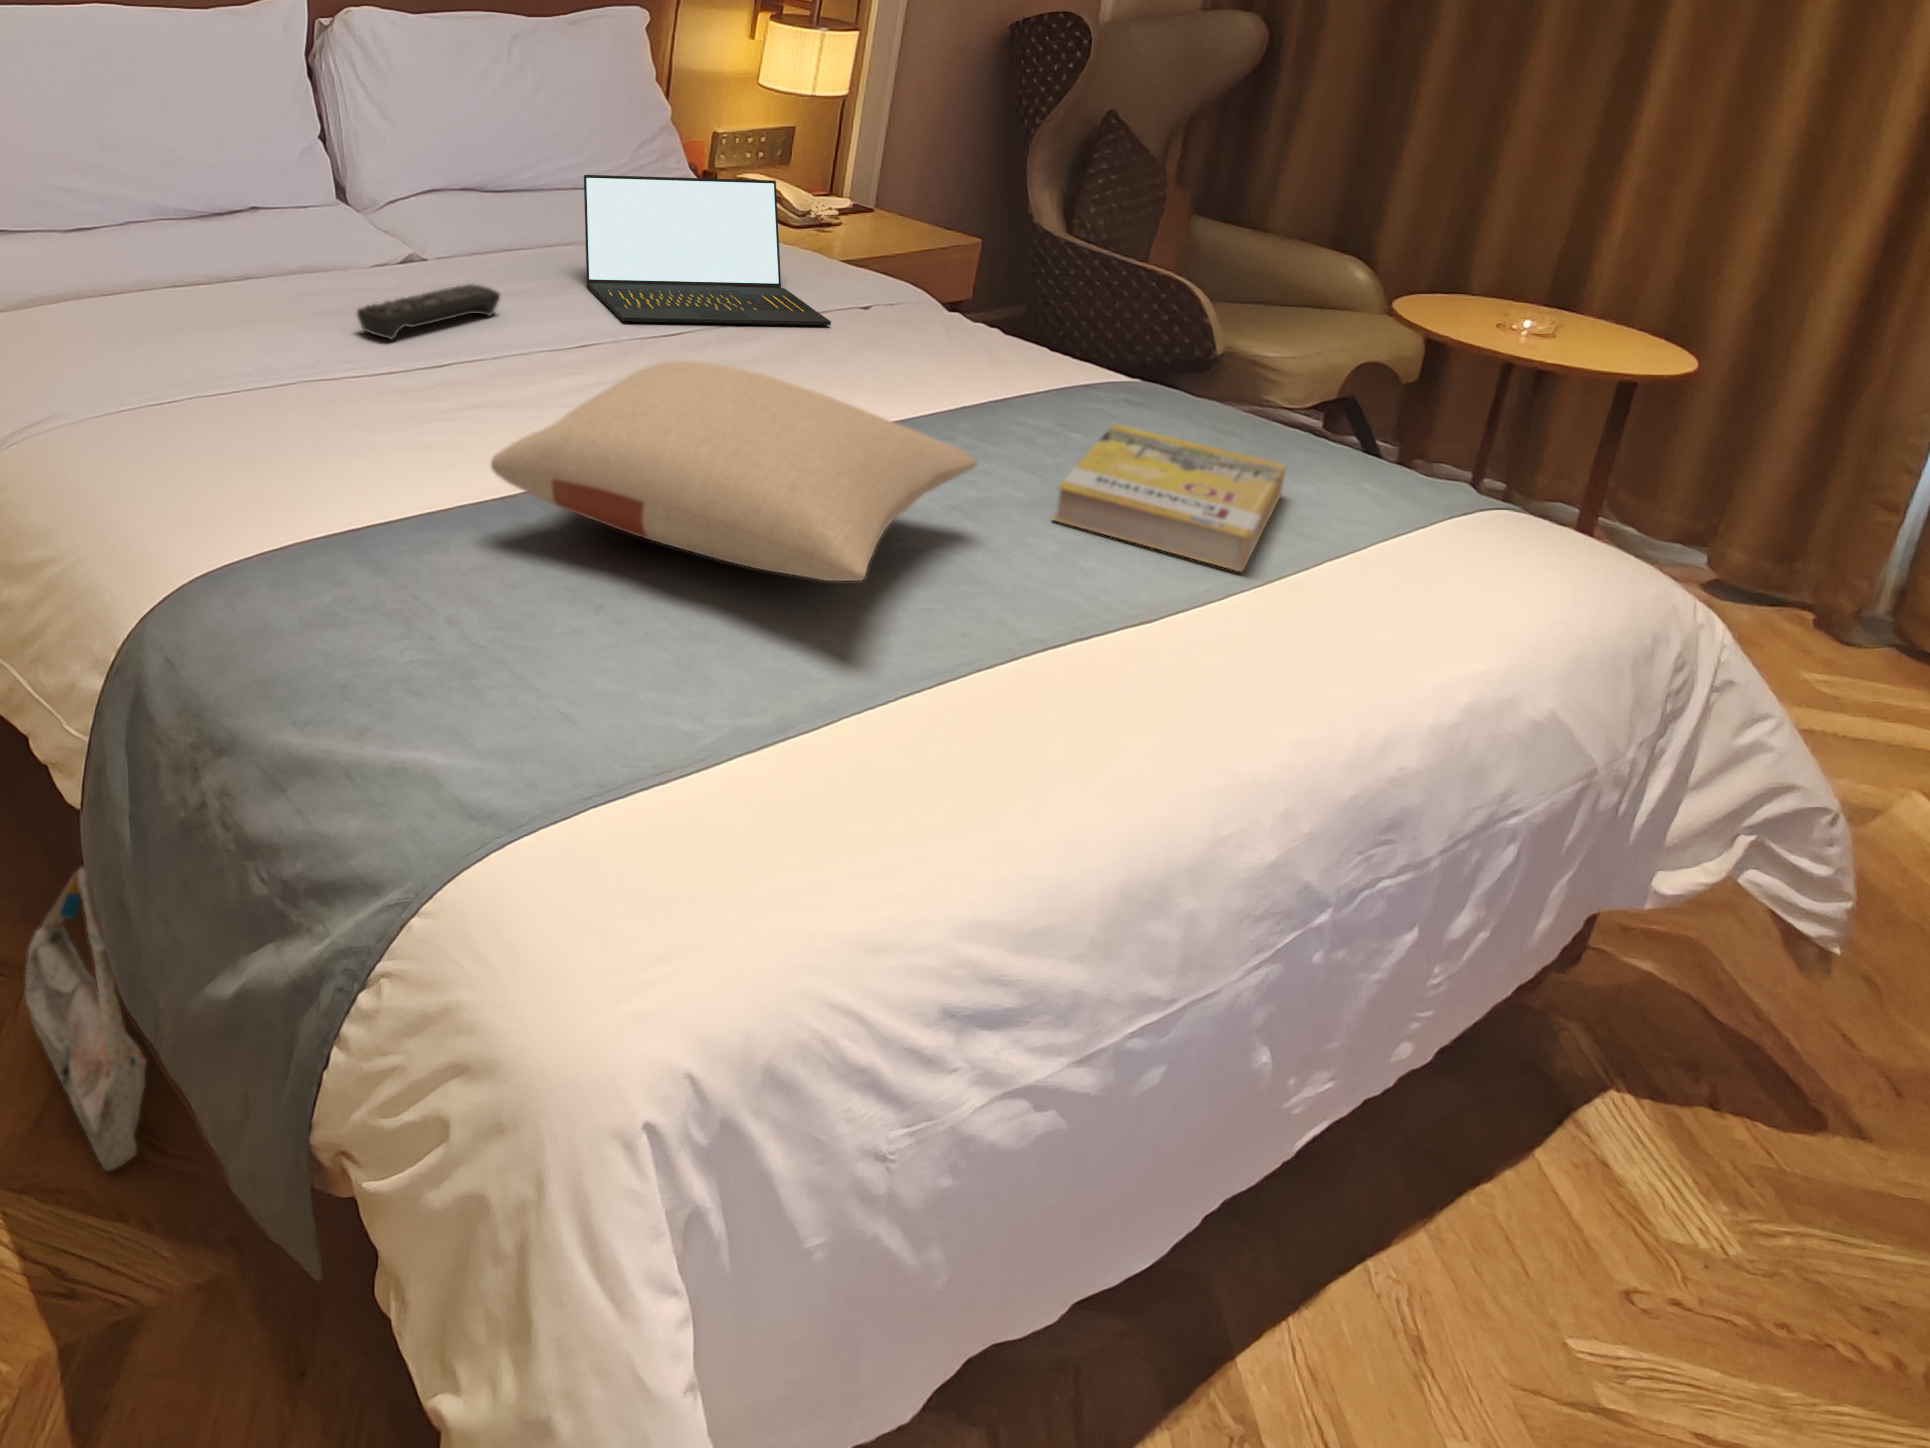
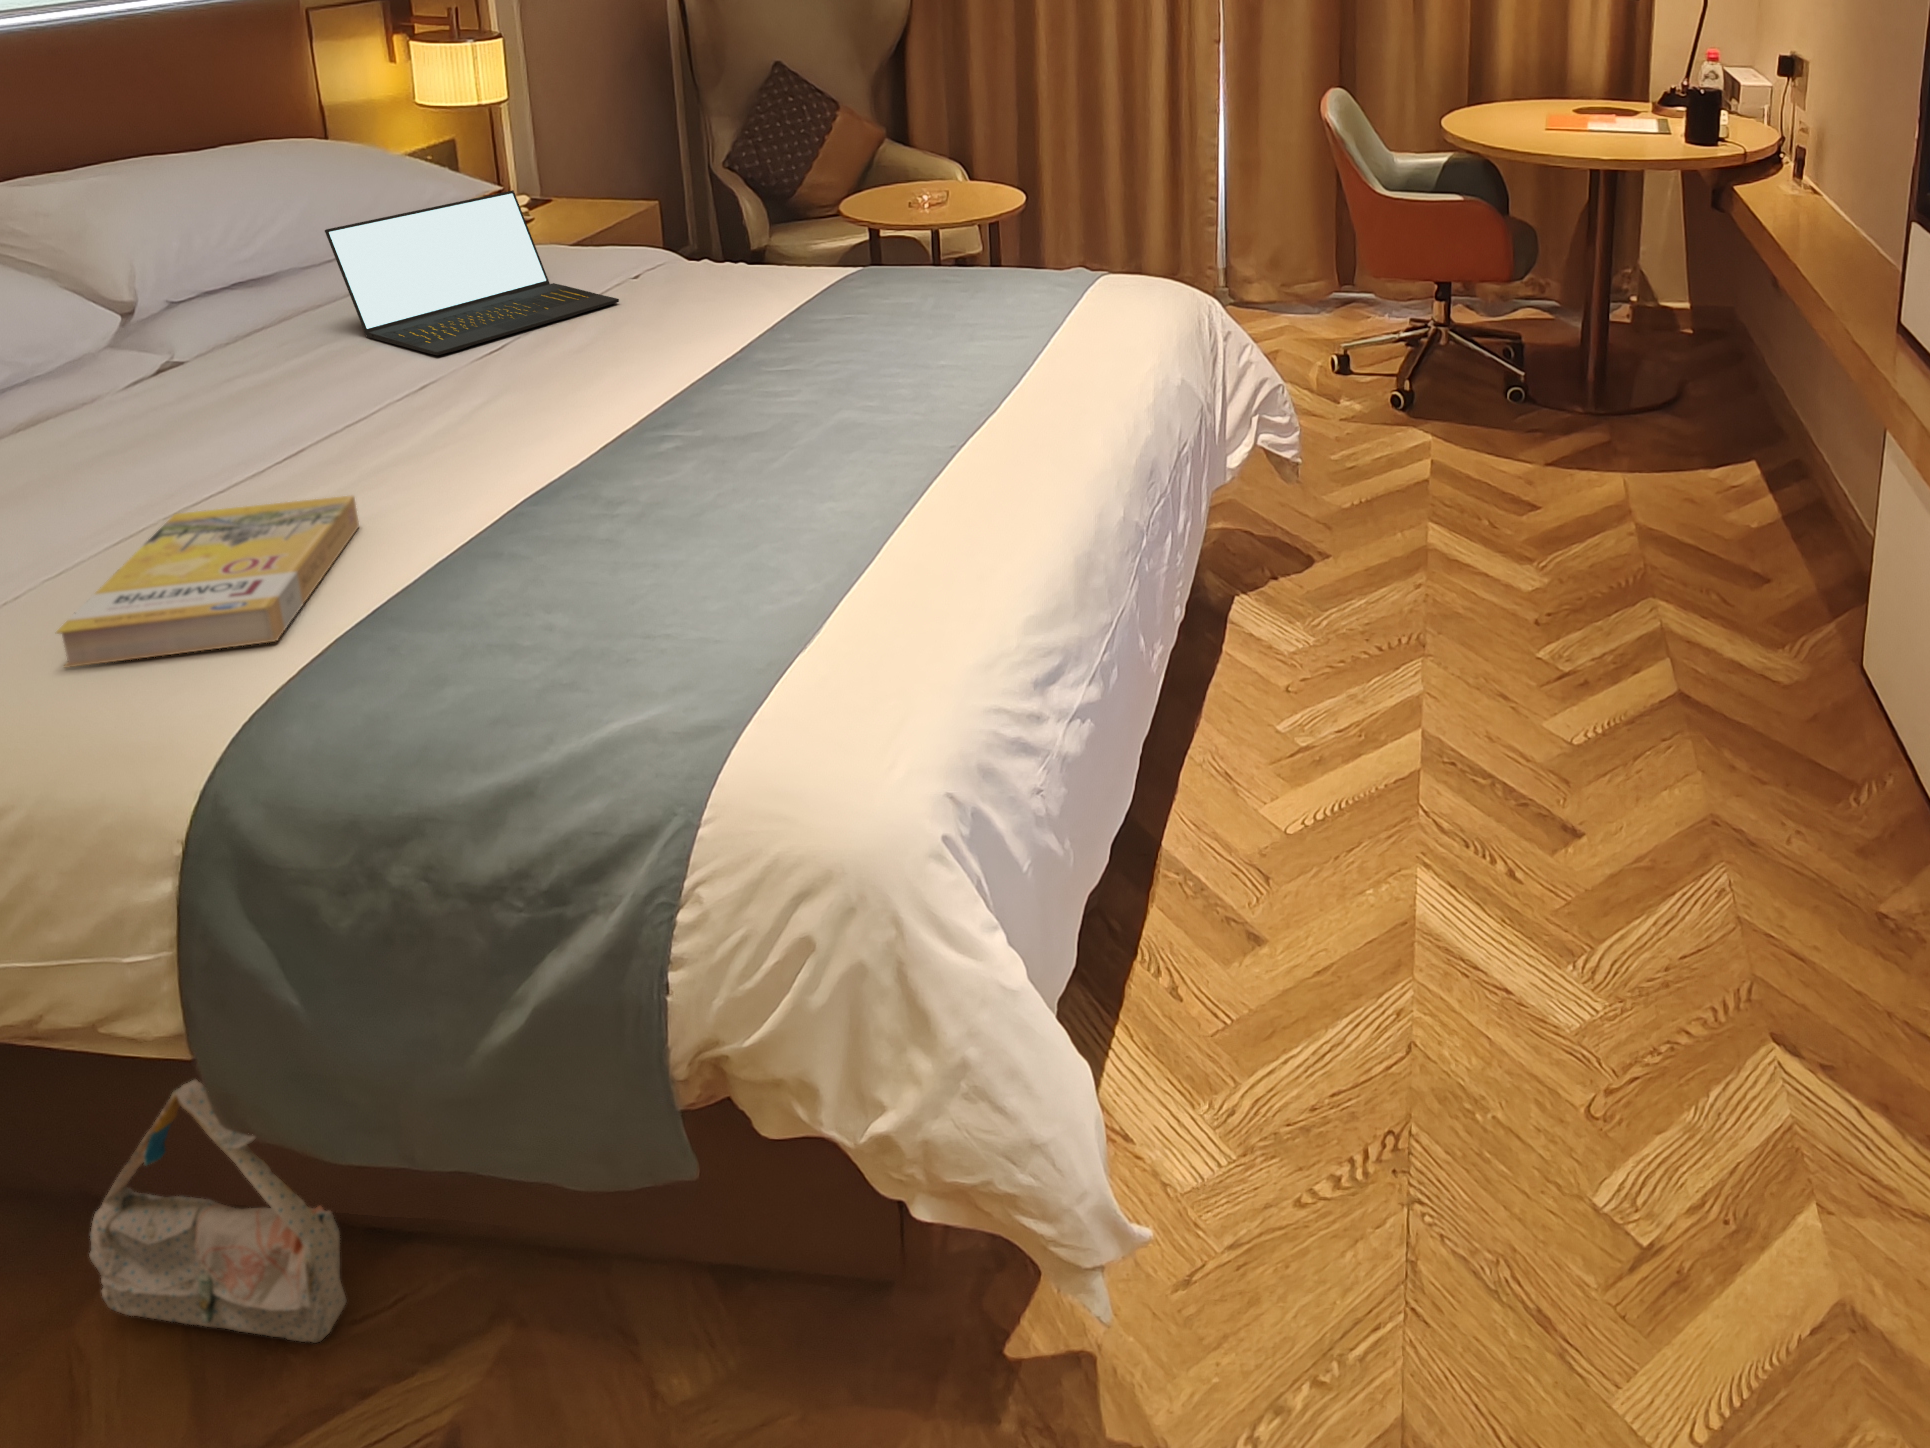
remote control: present [357,284,500,340] -> none [155,367,301,454]
pillow: present [491,361,977,581] -> none [499,350,849,515]
book: present [1052,424,1286,572] -> present [57,496,359,667]

